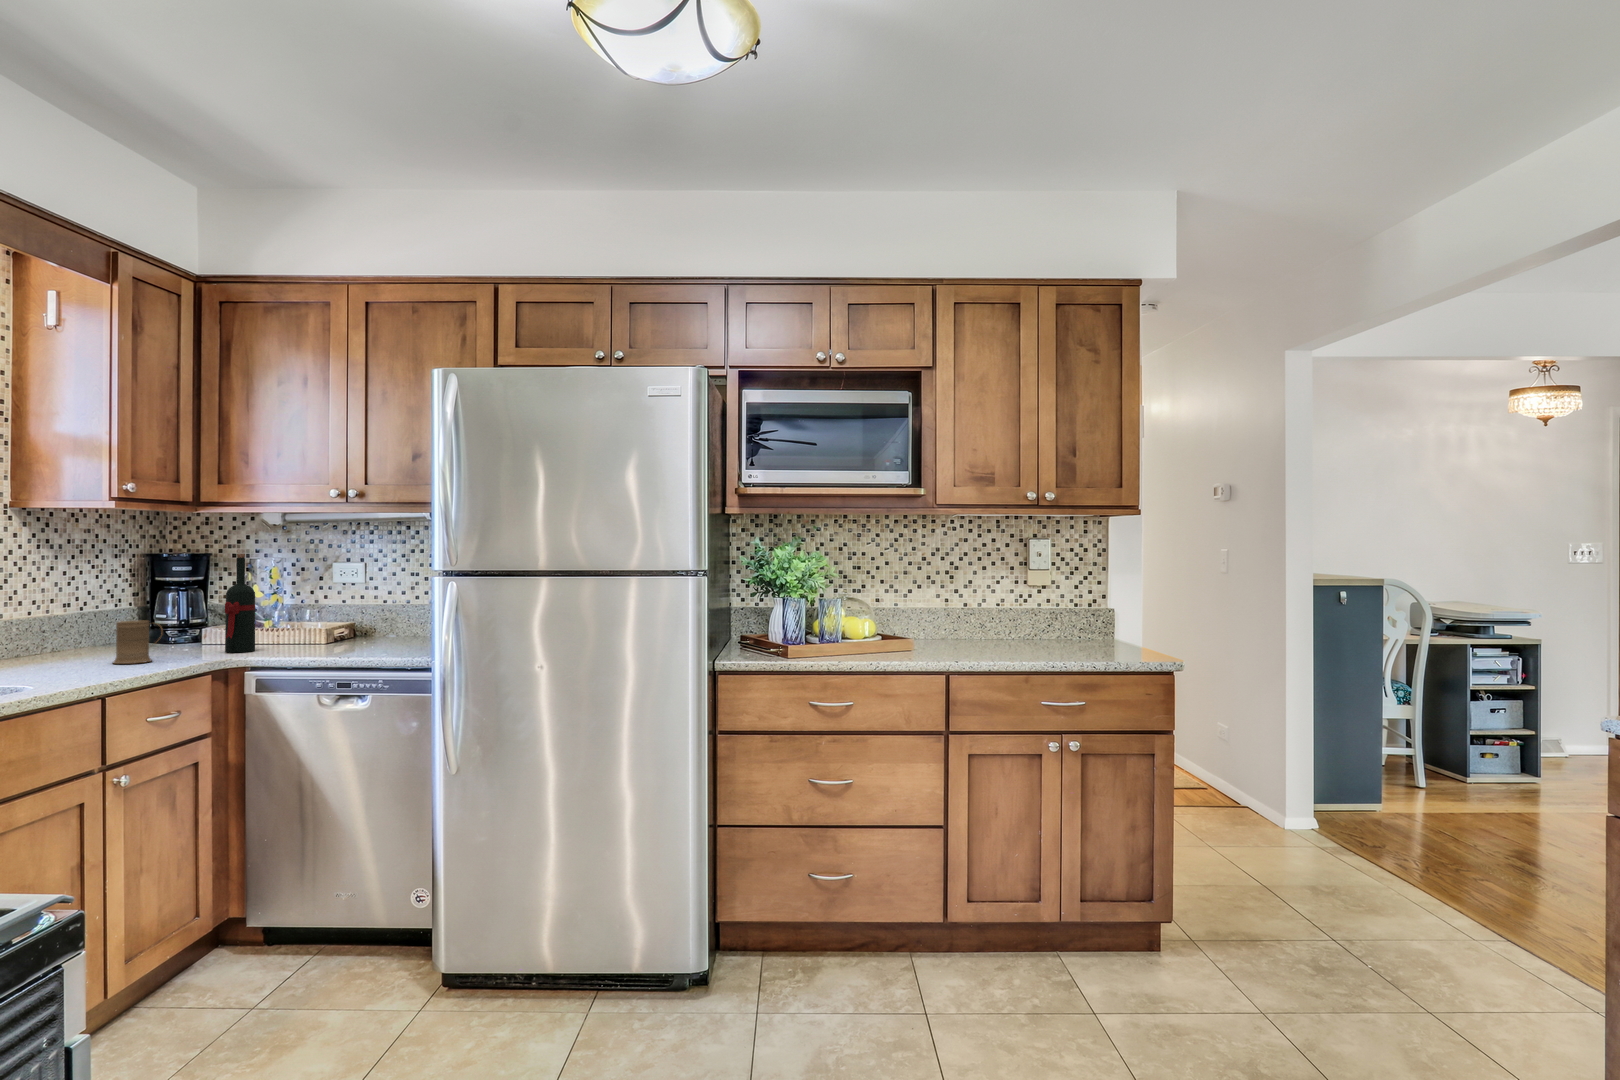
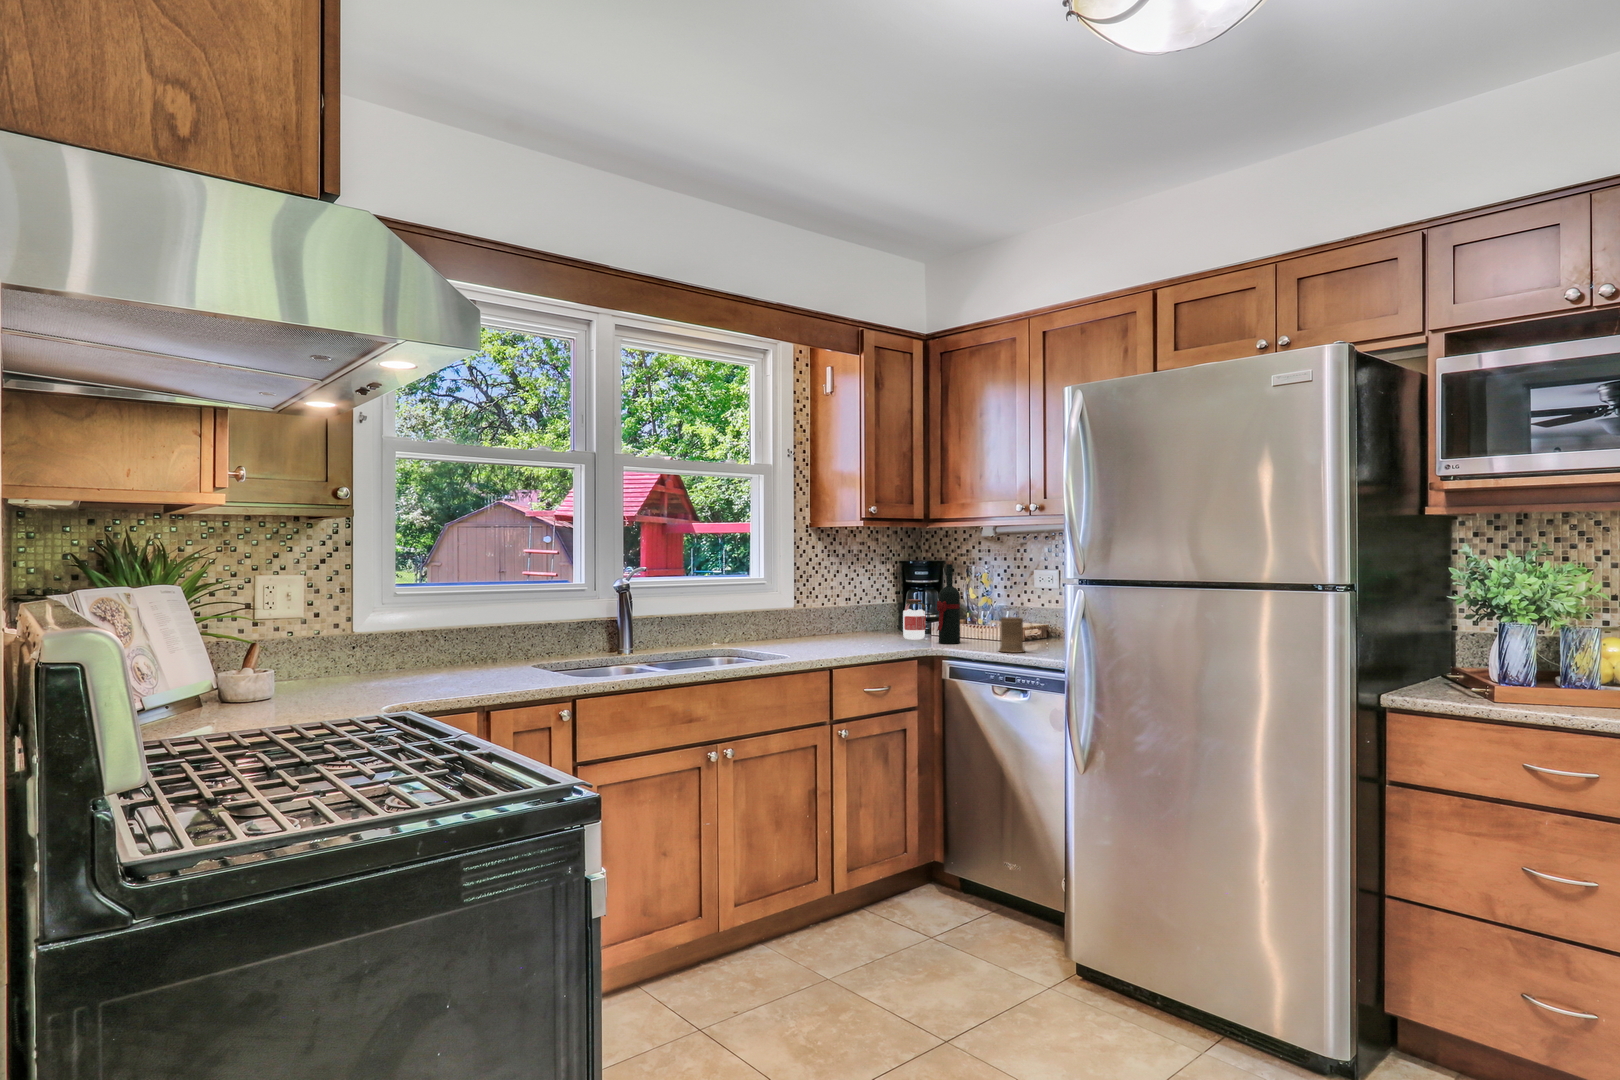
jar: none [167,602,203,652] -> present [903,599,926,639]
mug: present [113,620,163,664] -> present [999,617,1025,653]

